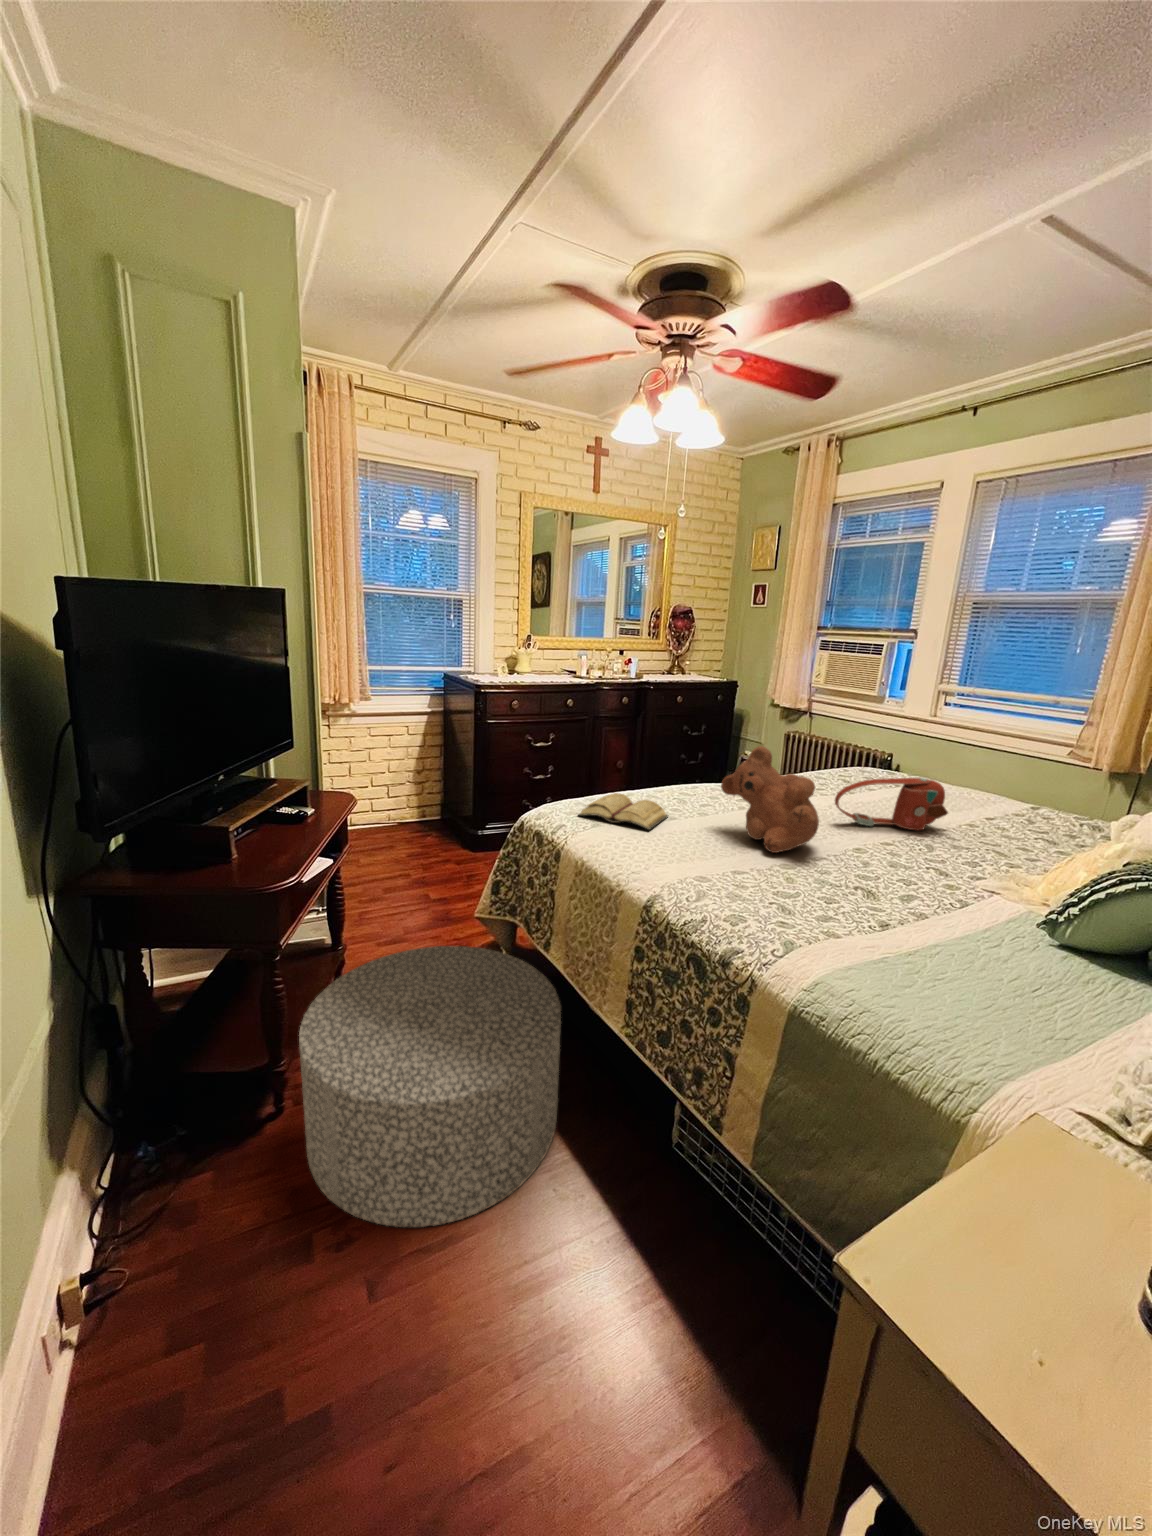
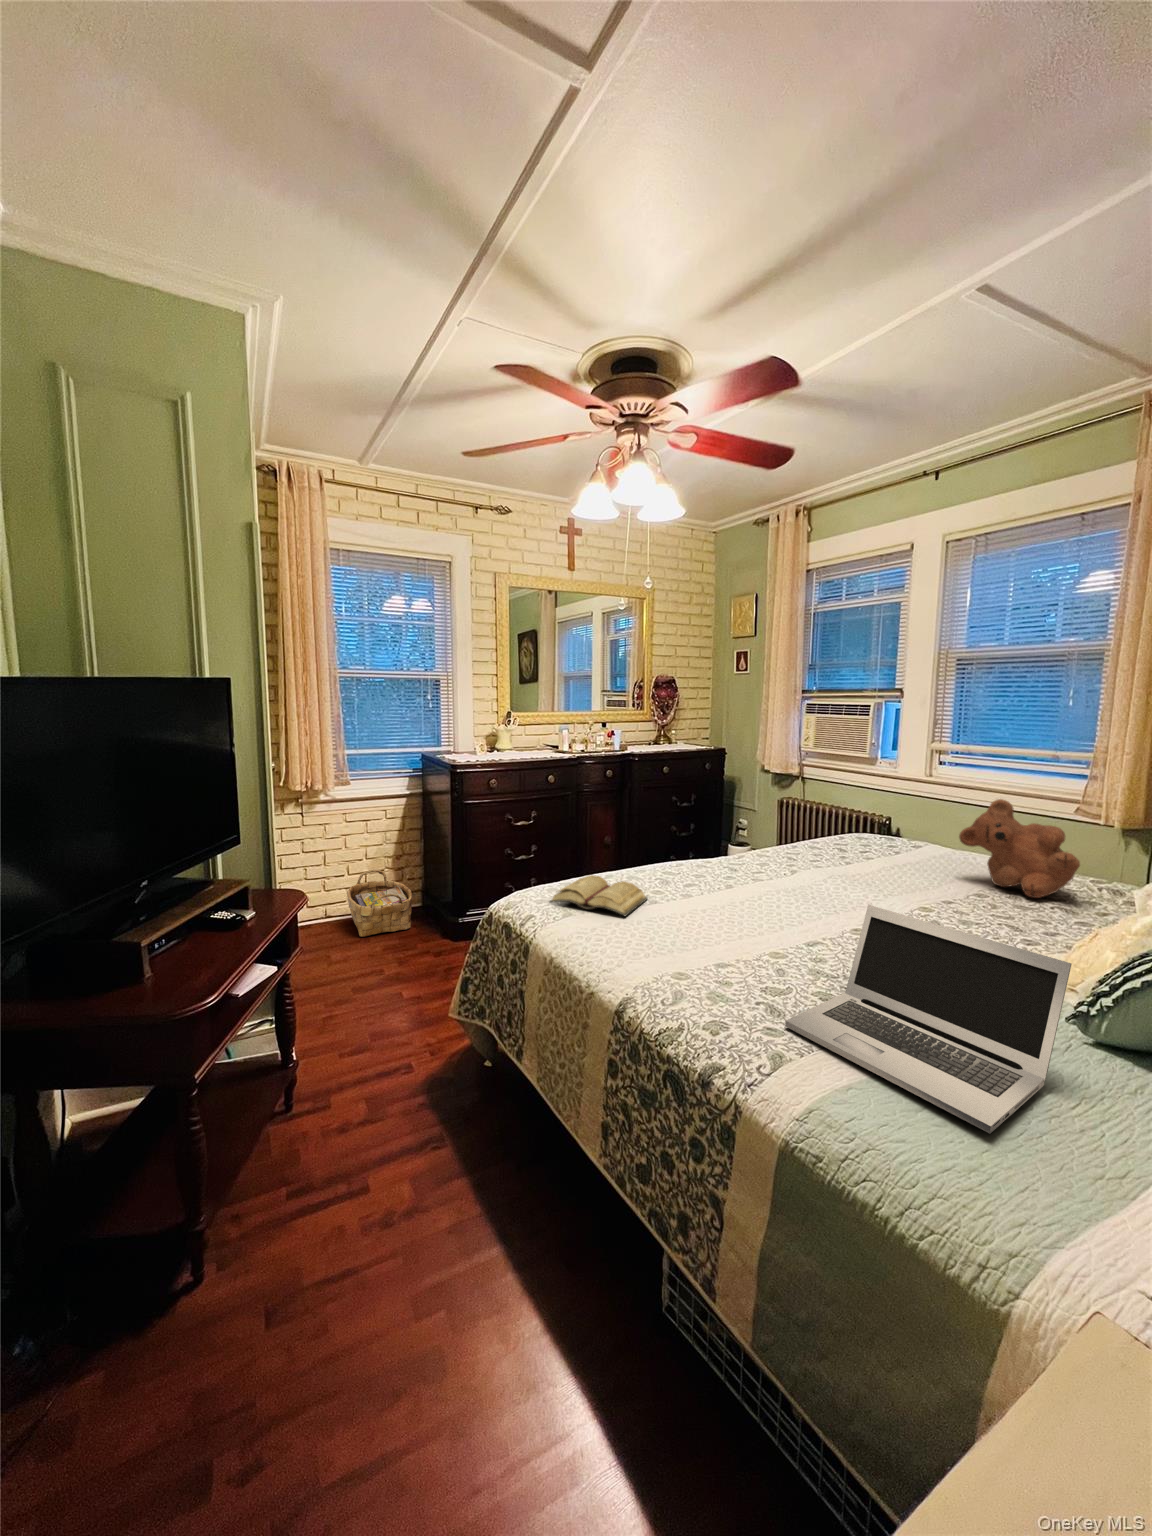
teddy bear: present [721,746,819,853] -> present [959,799,1080,898]
handbag: present [835,777,948,831] -> none [827,845,952,903]
woven basket: none [367,784,430,847] -> present [347,869,412,937]
laptop: none [796,824,1048,1003] -> present [785,905,1072,1133]
ottoman: present [299,946,561,1227] -> none [216,1057,530,1440]

